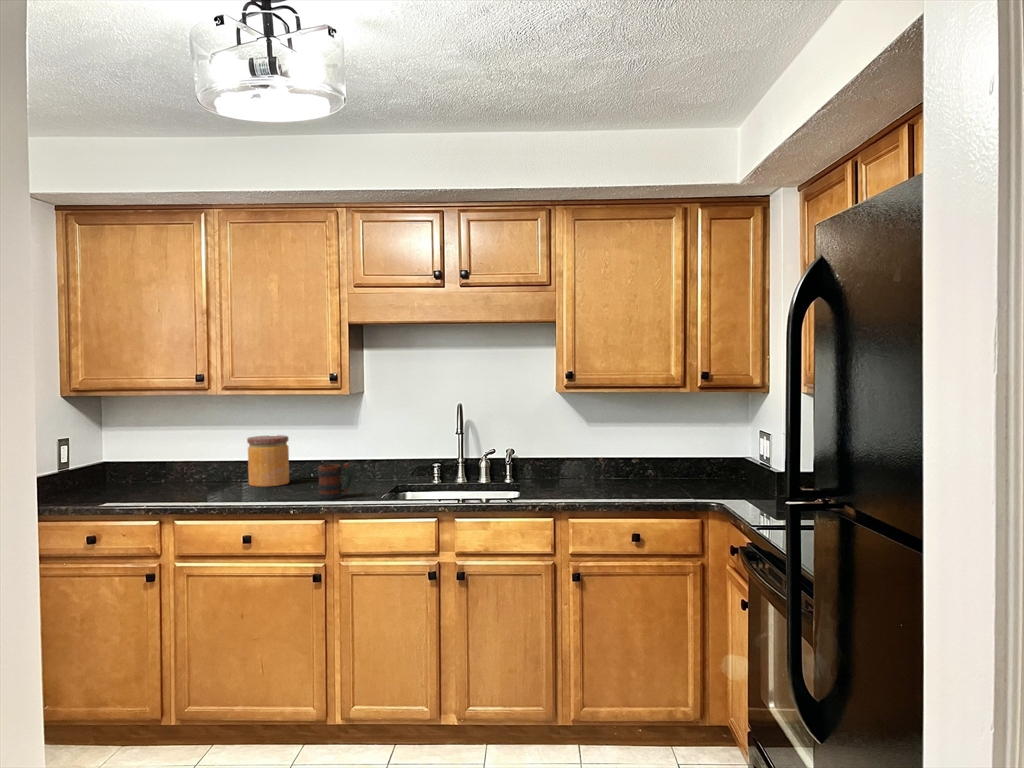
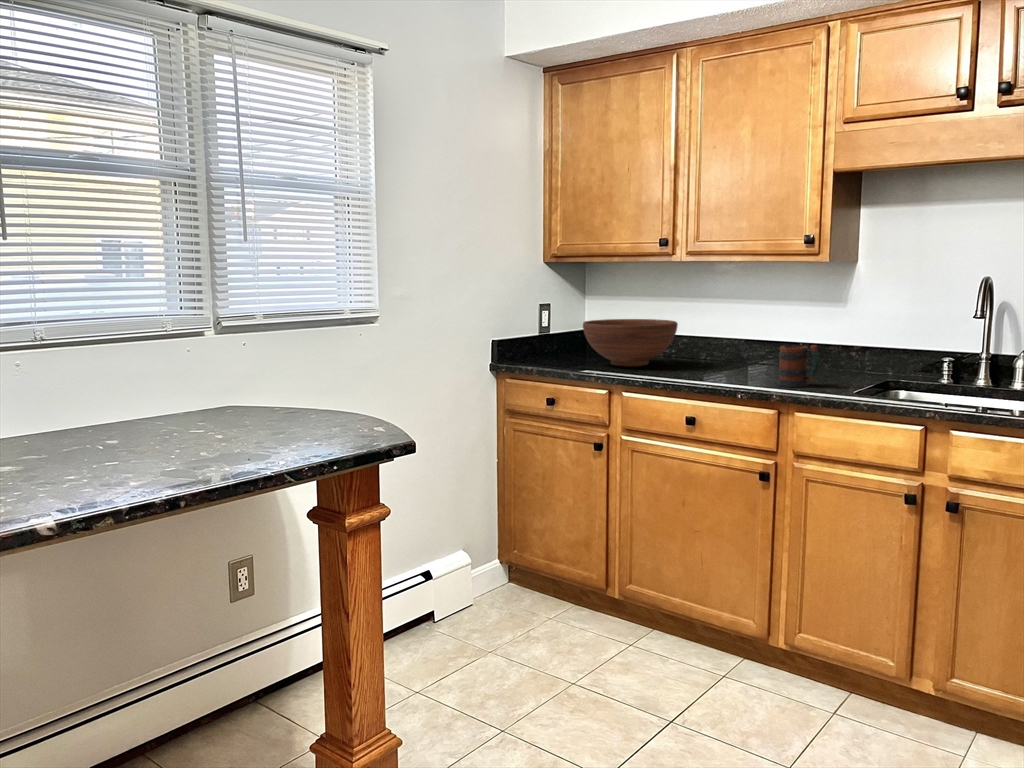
jar: present [247,435,289,487] -> none [716,311,763,368]
fruit bowl: none [118,448,214,495] -> present [583,319,678,367]

